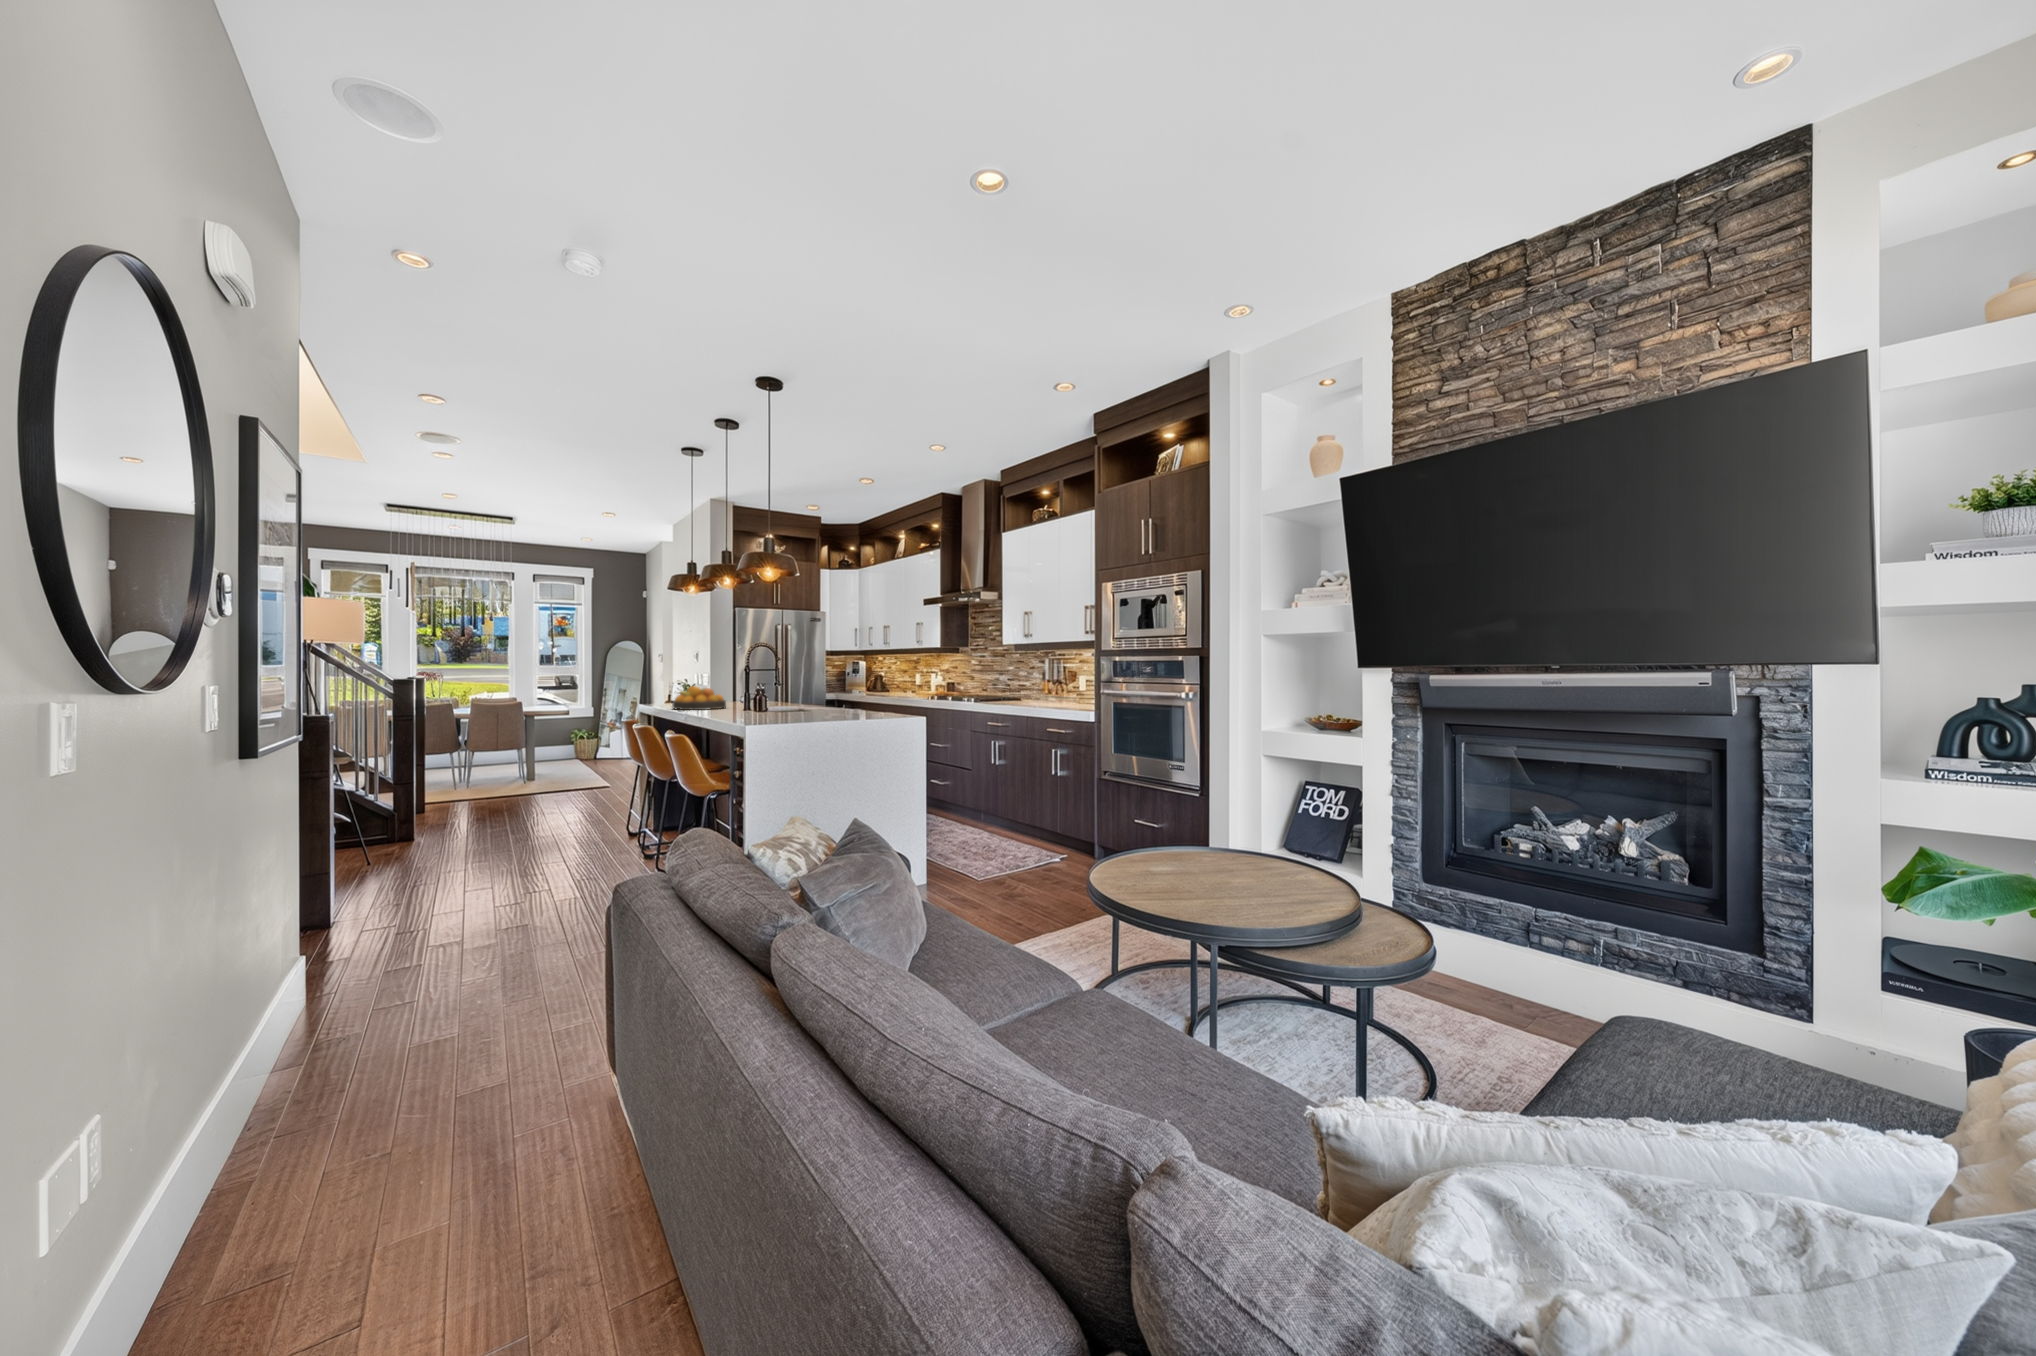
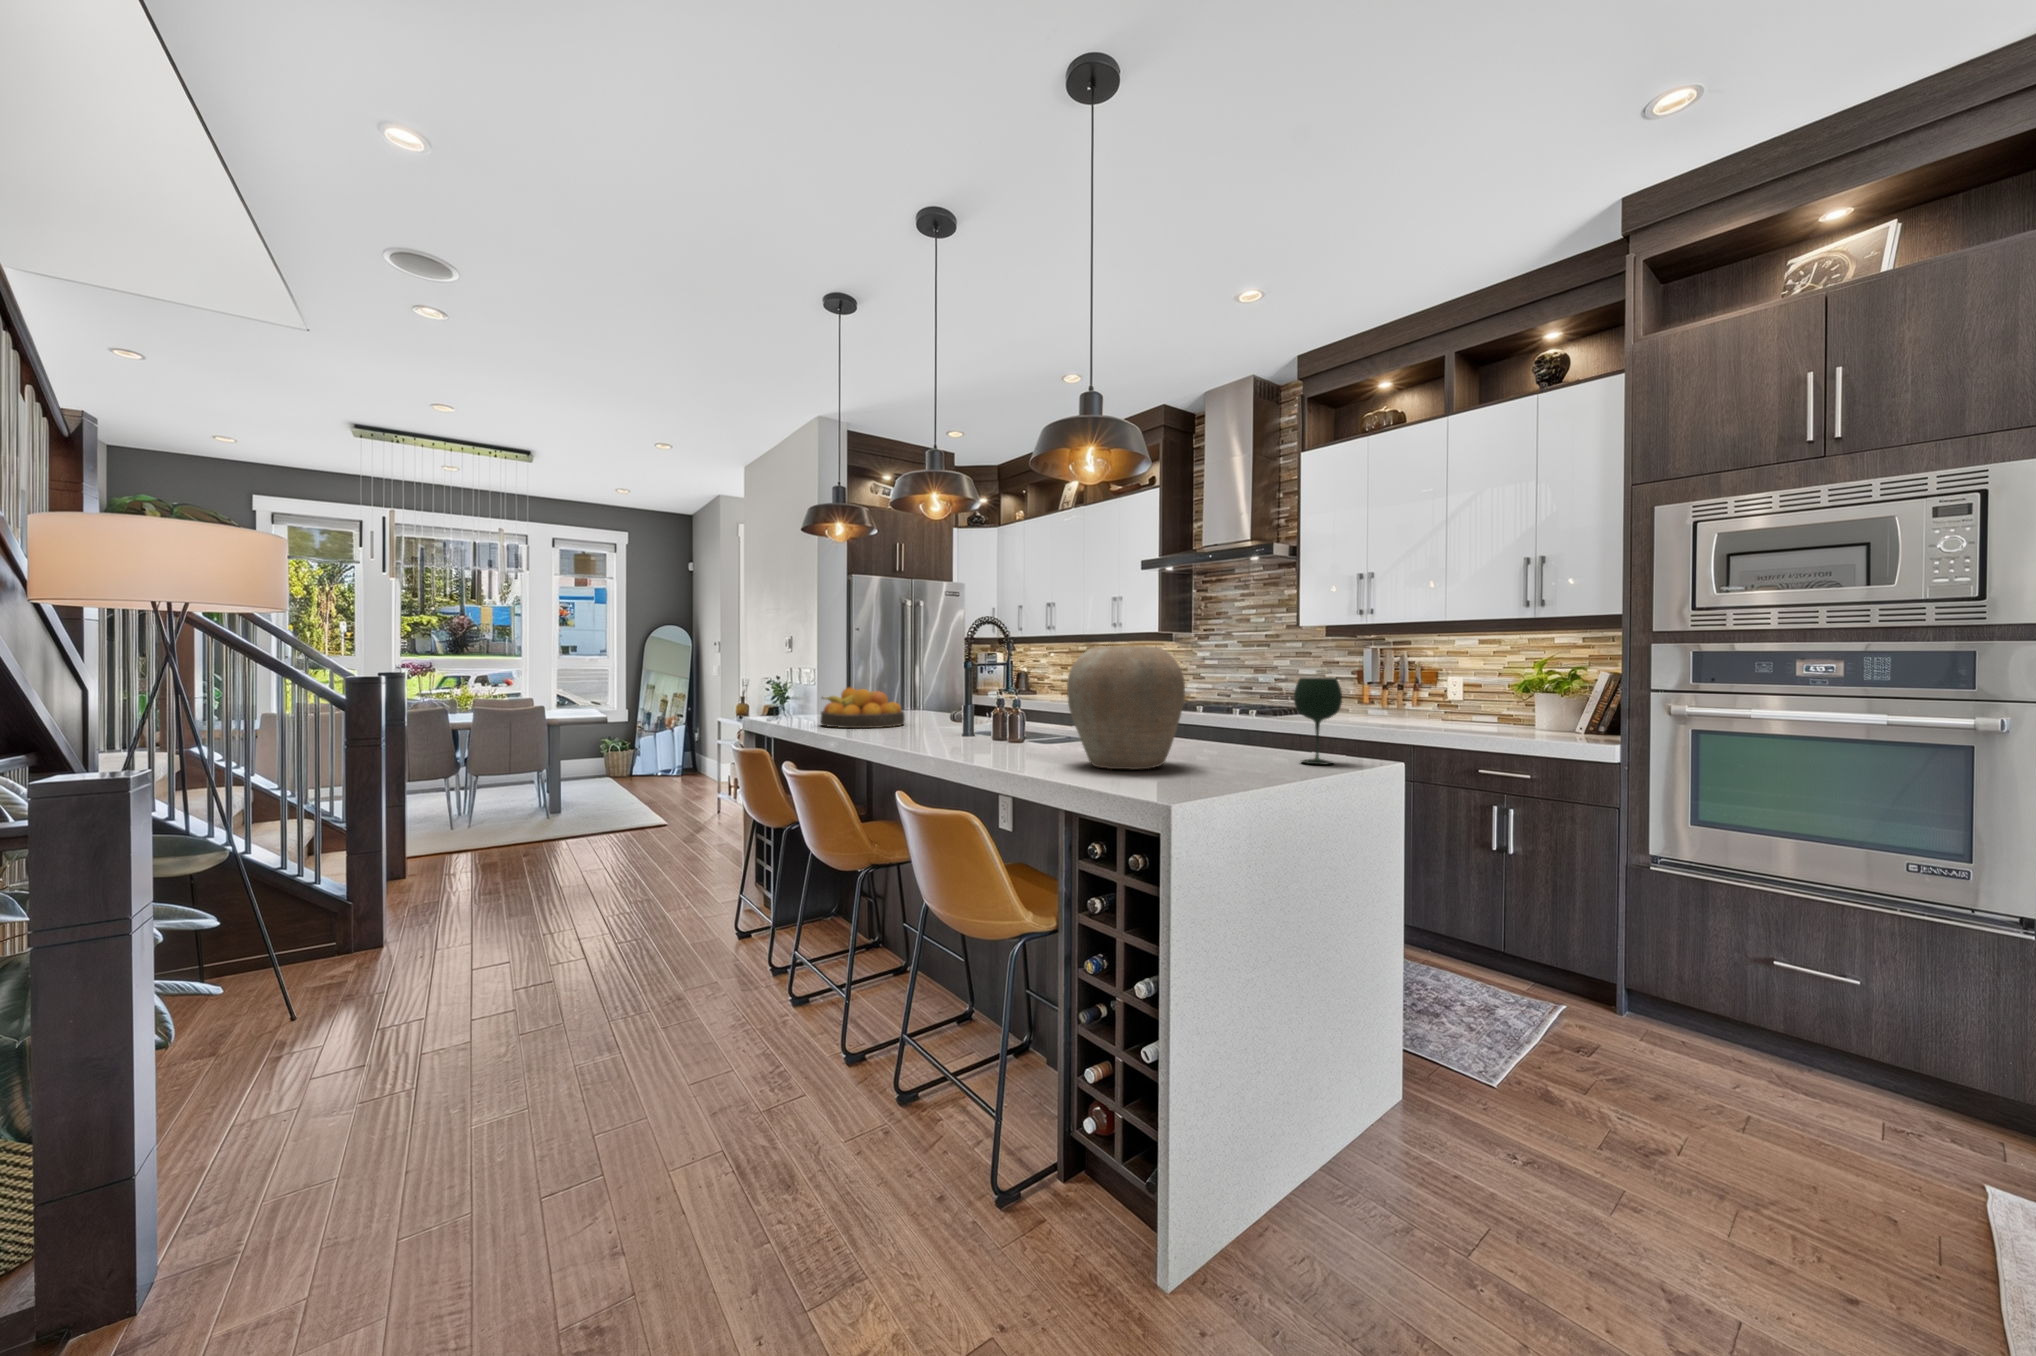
vase: none [739,664,797,721] -> present [1067,646,1185,770]
wine glass: none [854,678,876,719] -> present [1294,678,1342,765]

